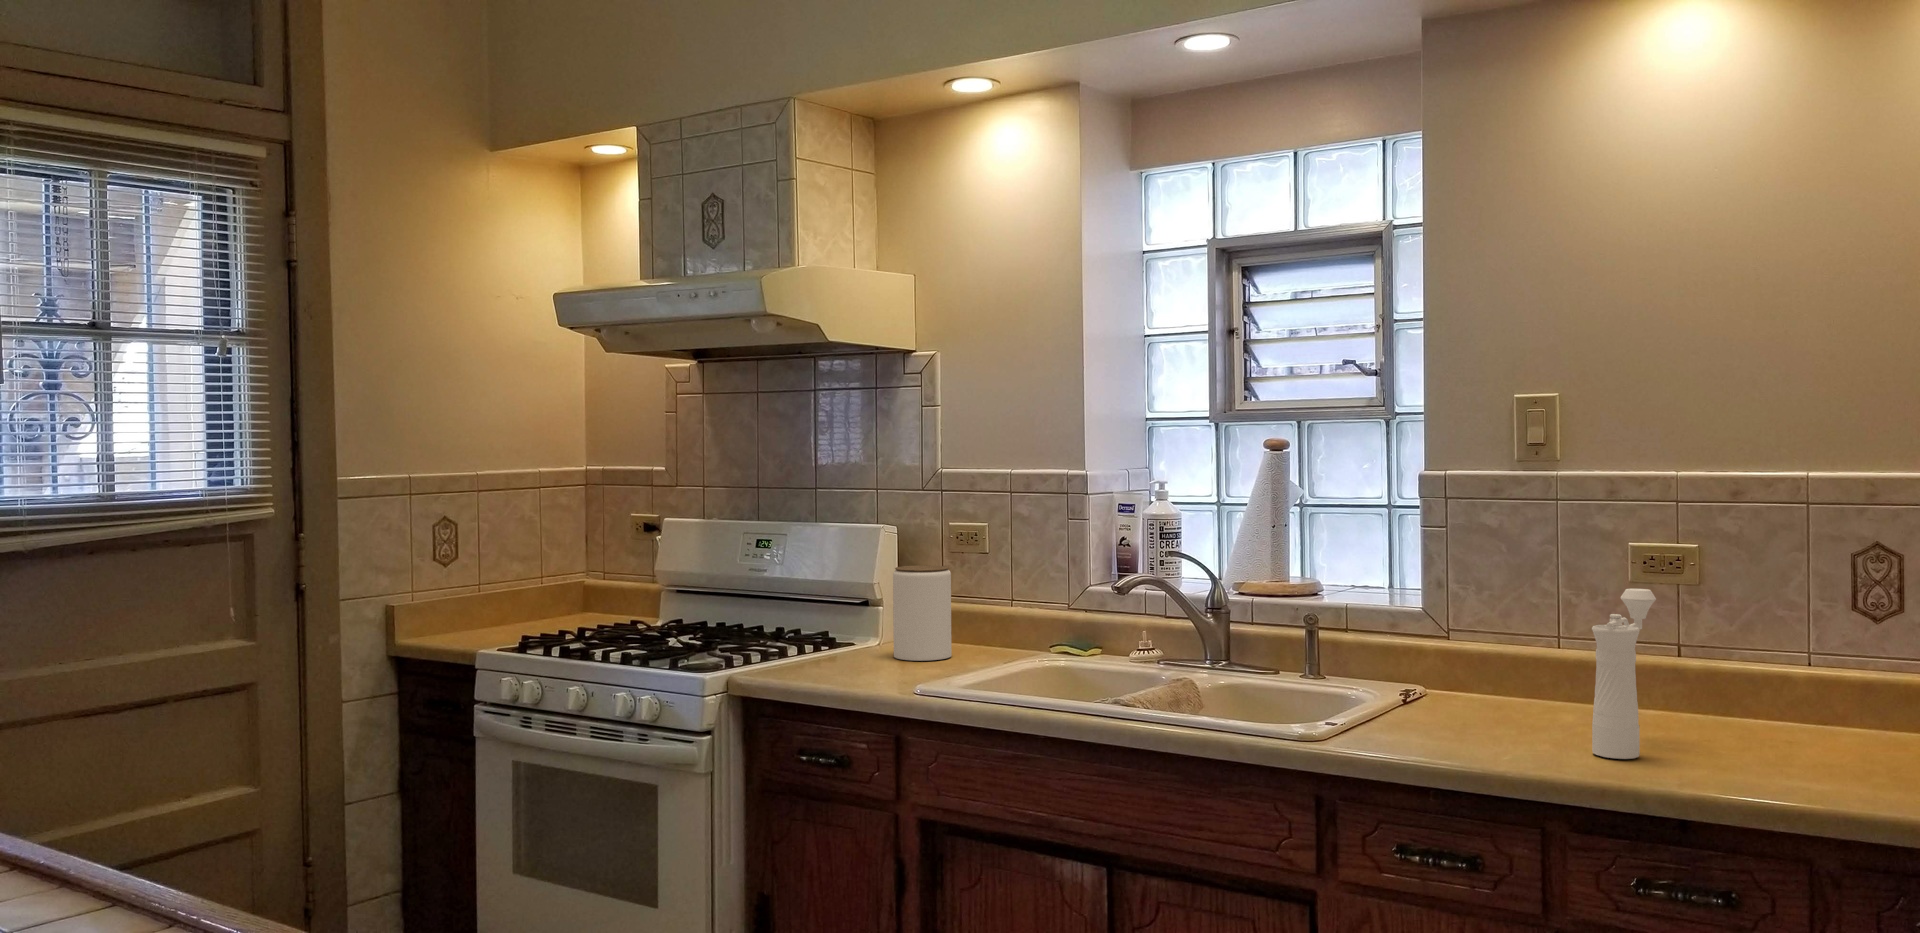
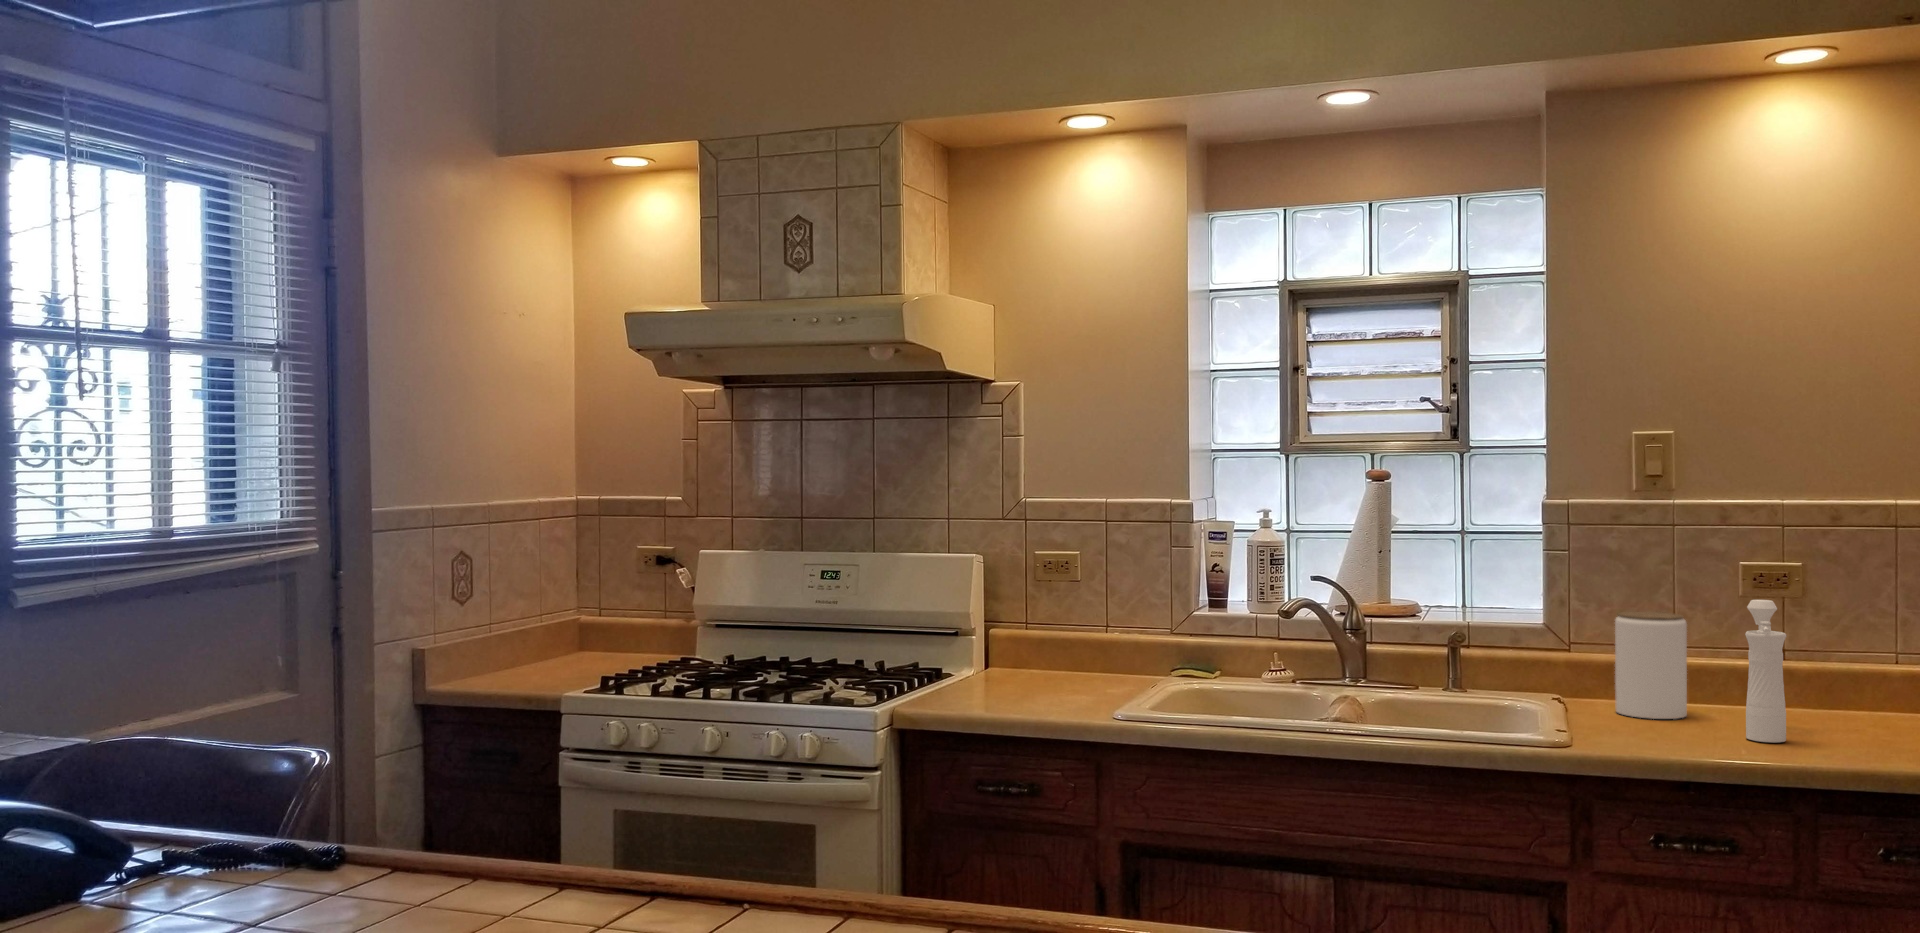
jar: present [893,565,952,661] -> present [1615,612,1687,719]

